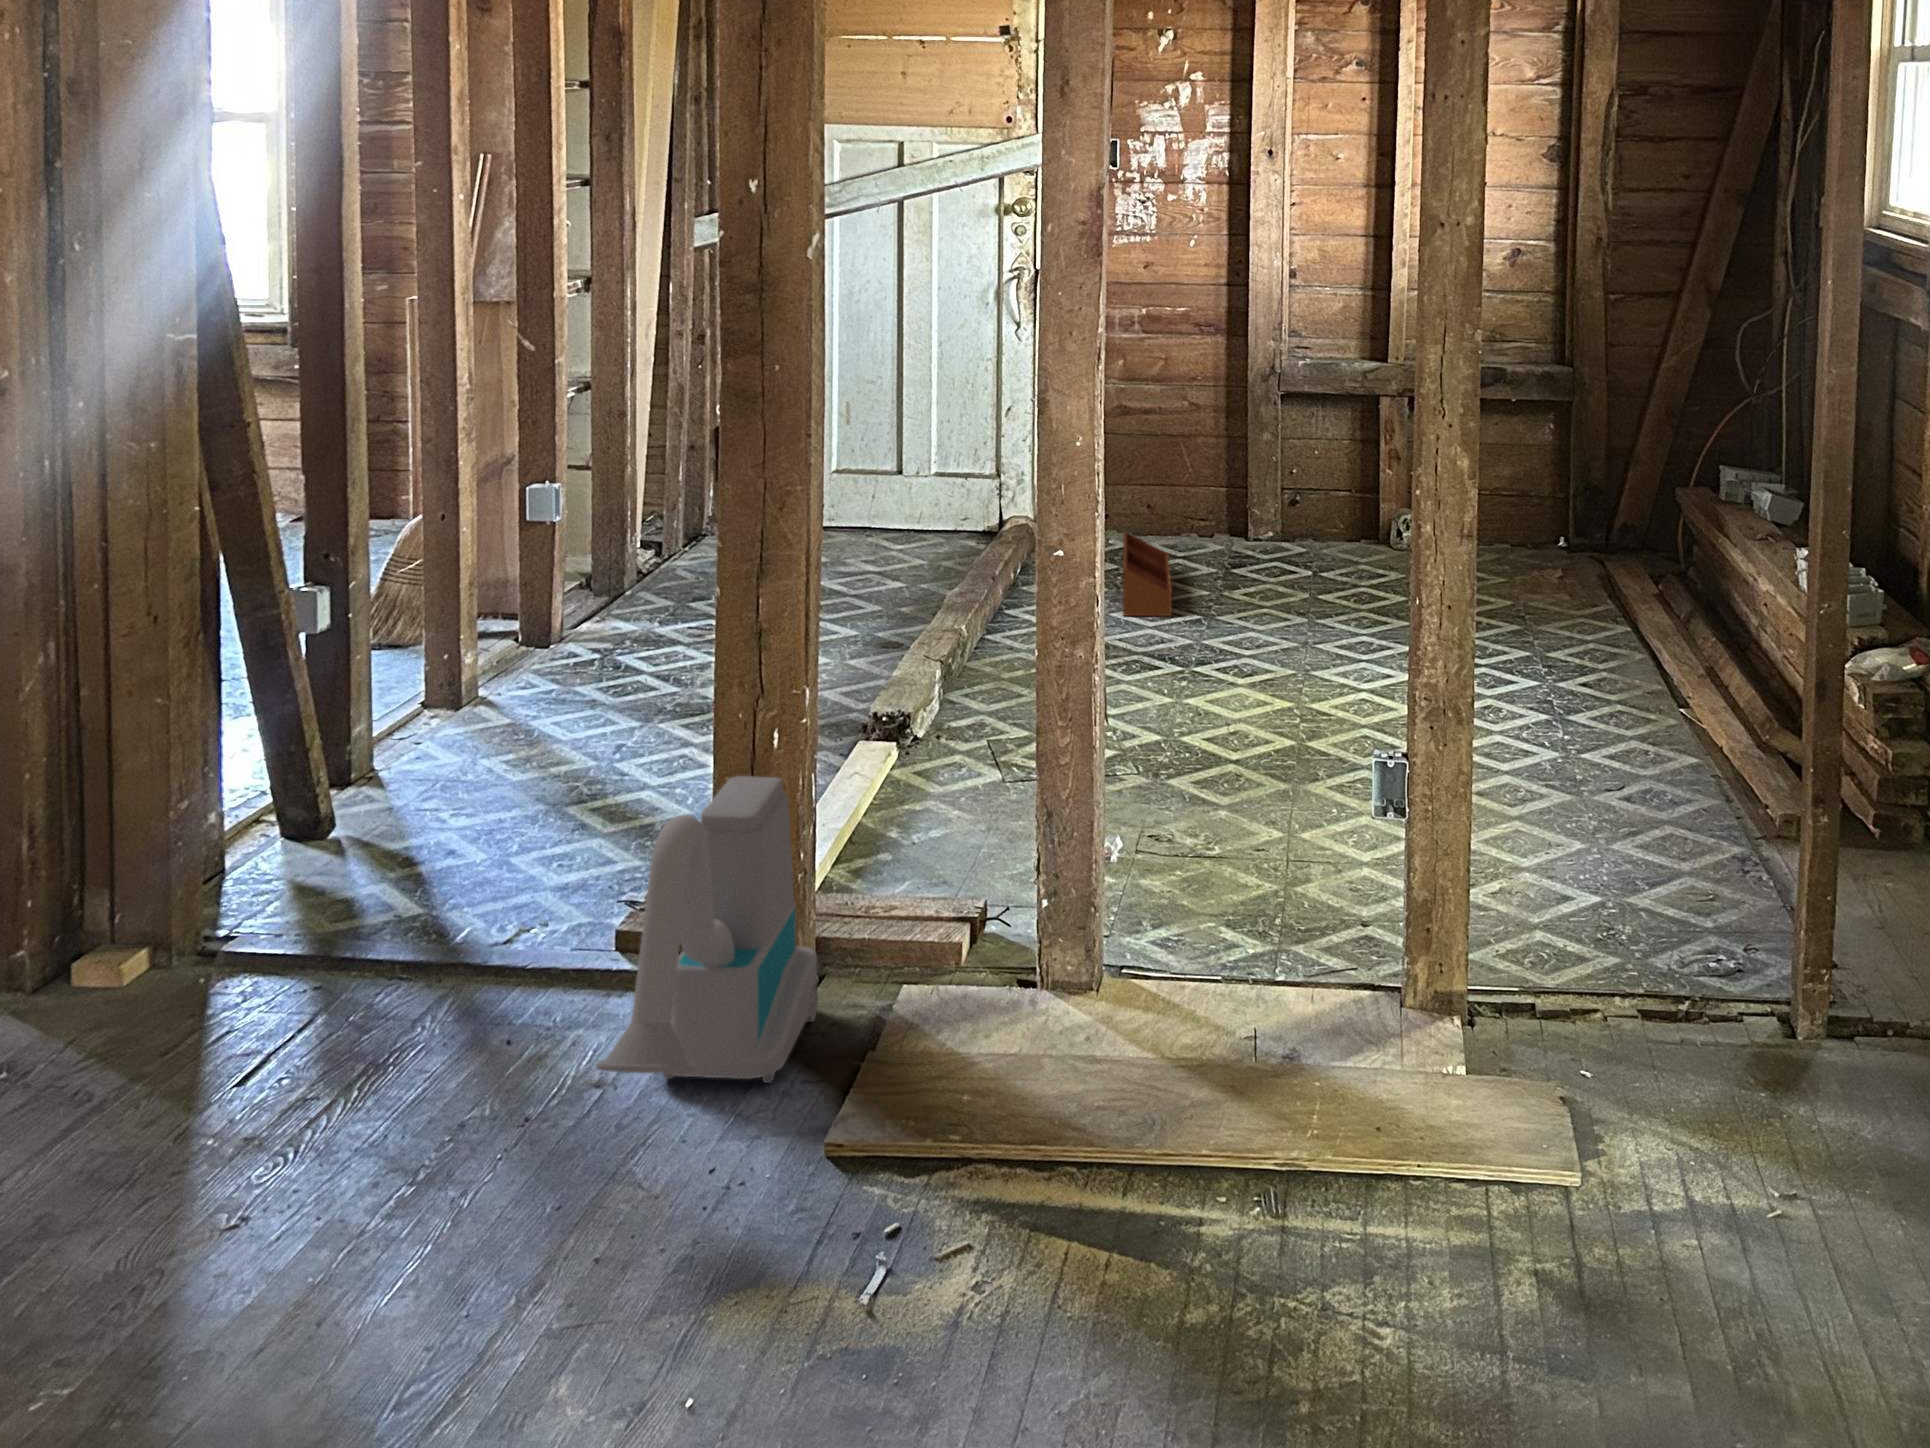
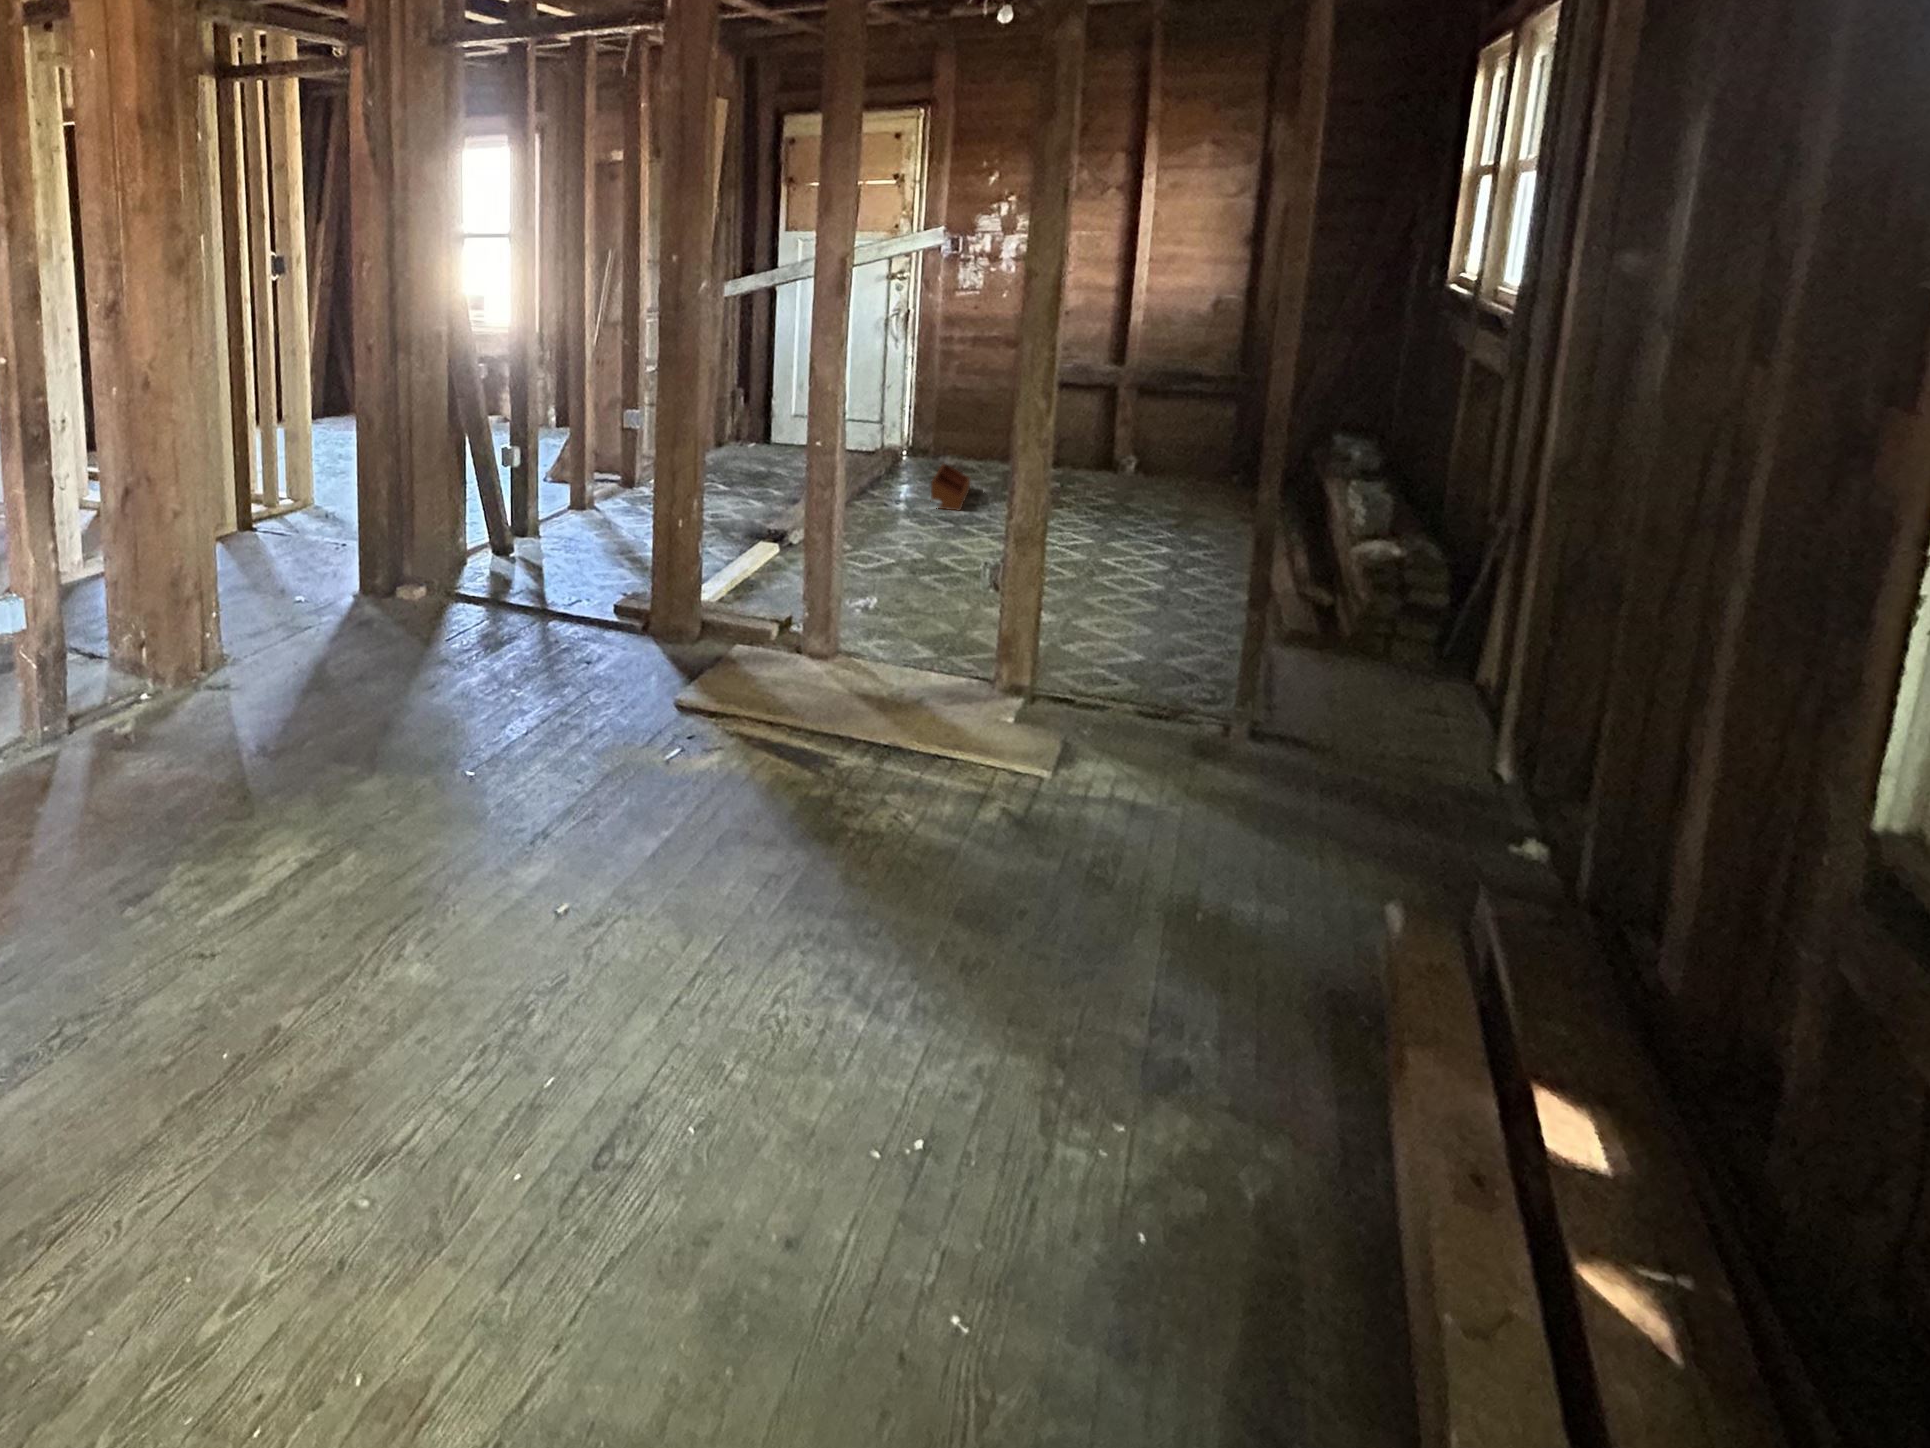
vacuum cleaner: present [596,776,818,1083] -> none [578,538,694,671]

